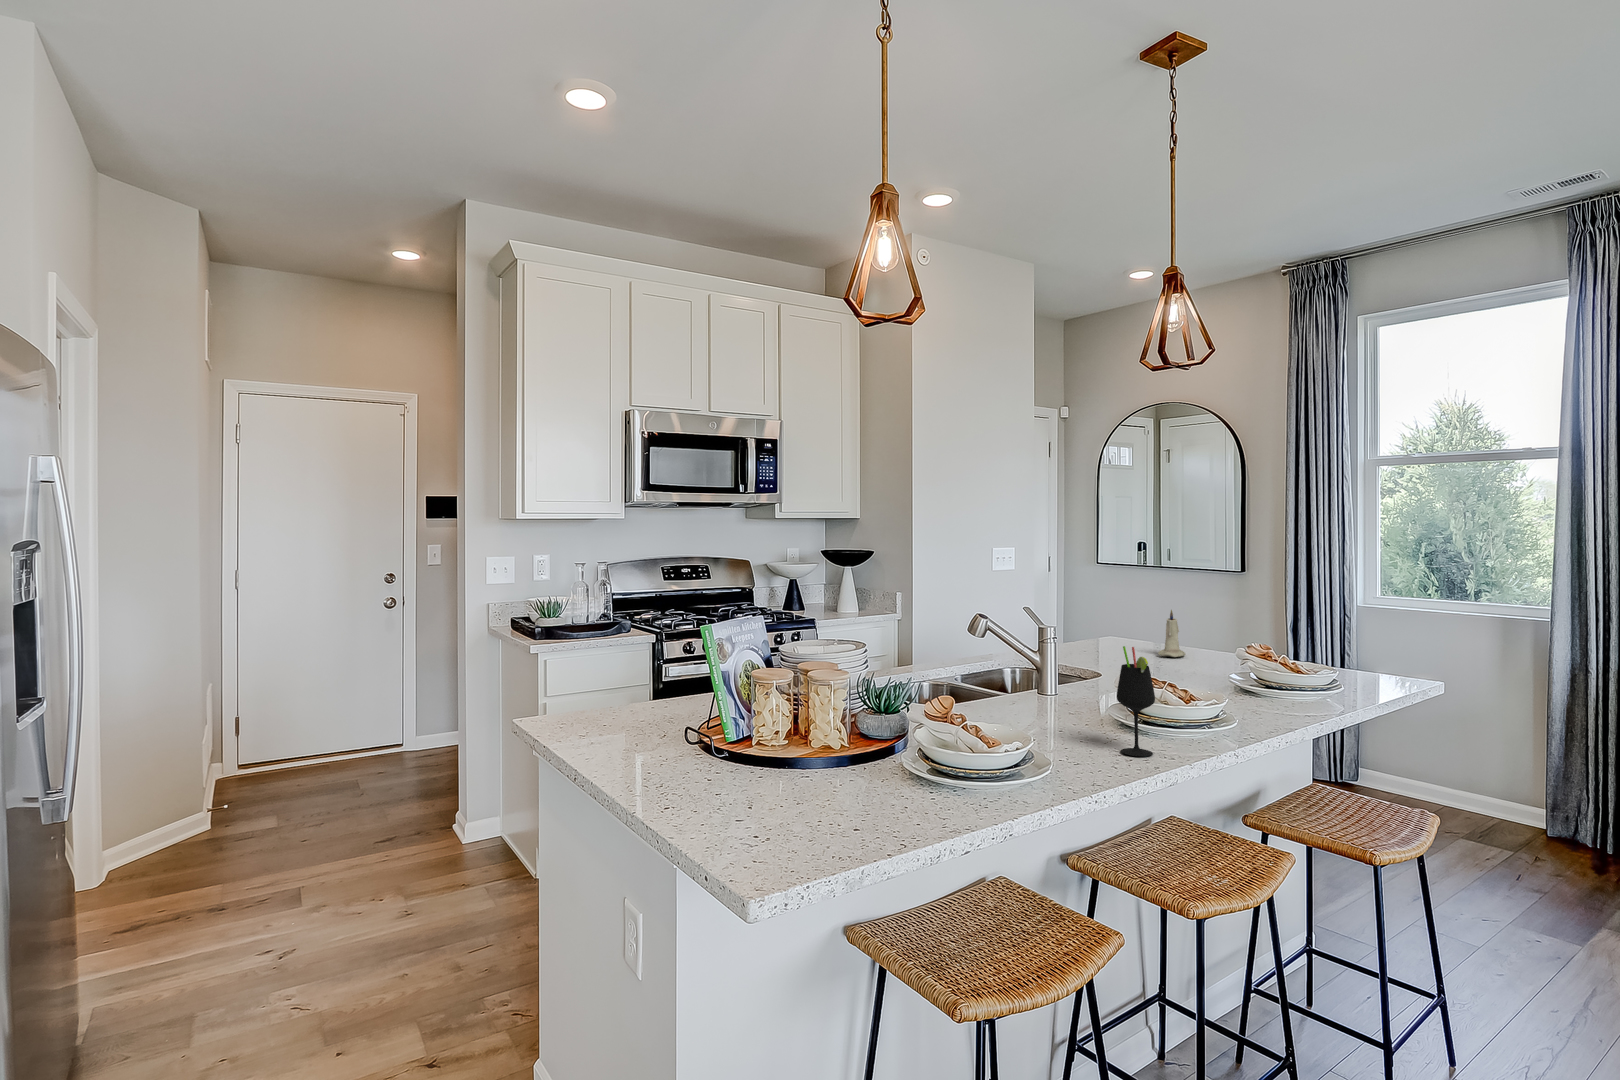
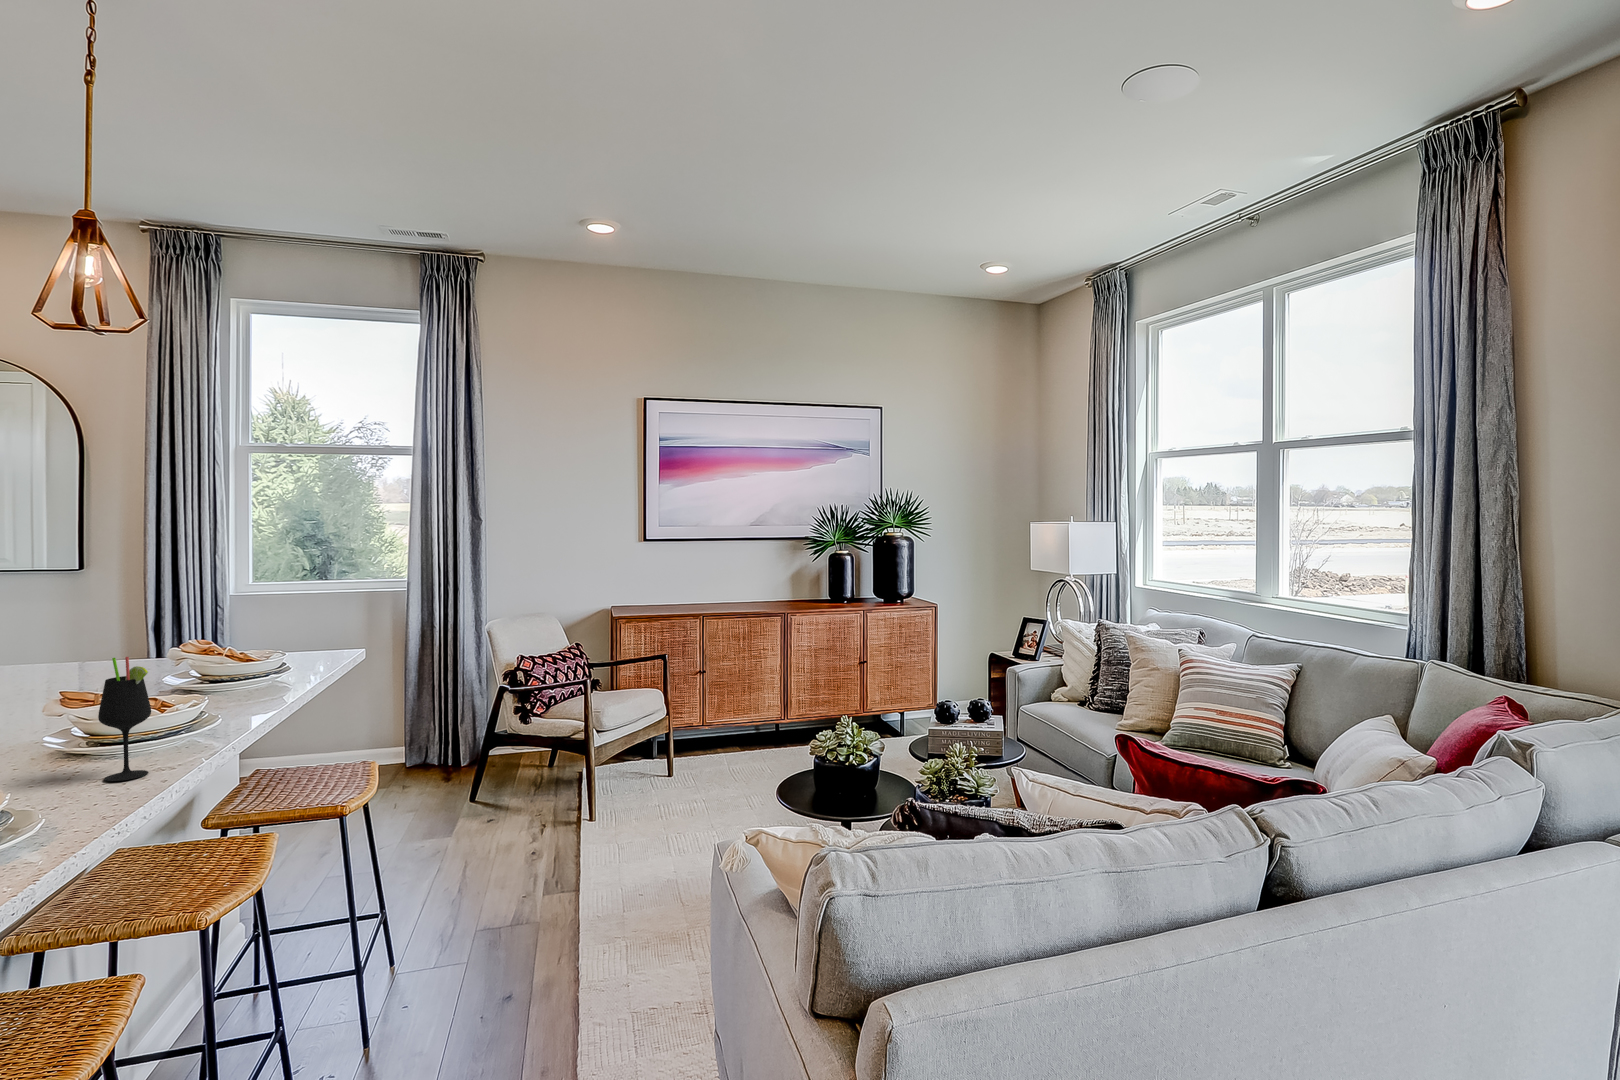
candle: present [1158,610,1186,657] -> none [39,614,80,673]

